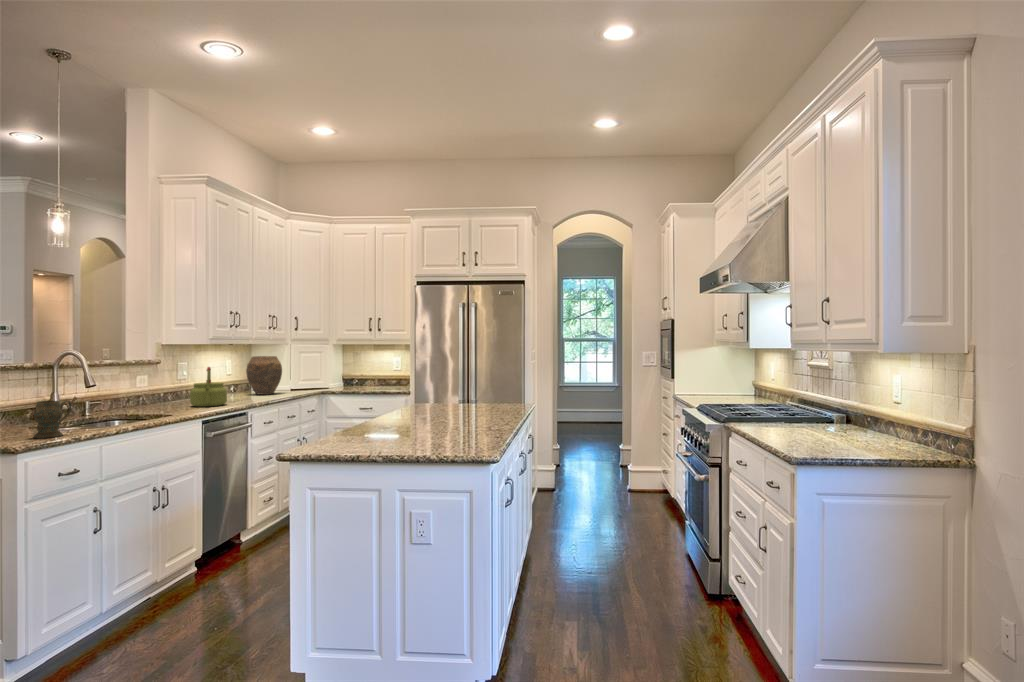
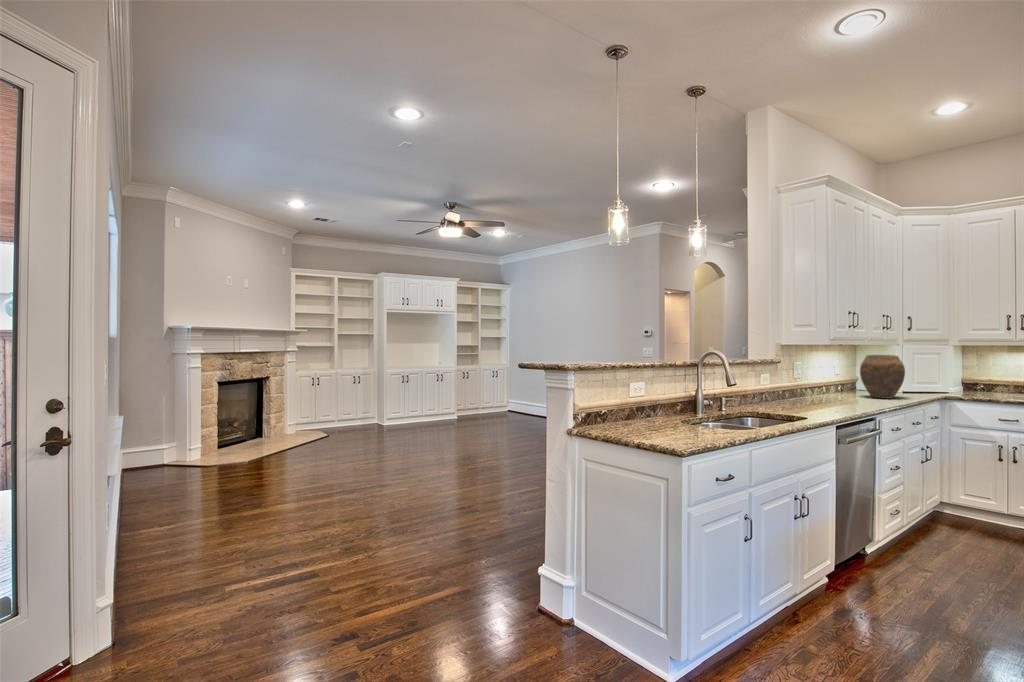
kettle: present [190,367,227,407] -> none [812,368,853,411]
mug: present [33,401,72,438] -> none [698,402,727,437]

